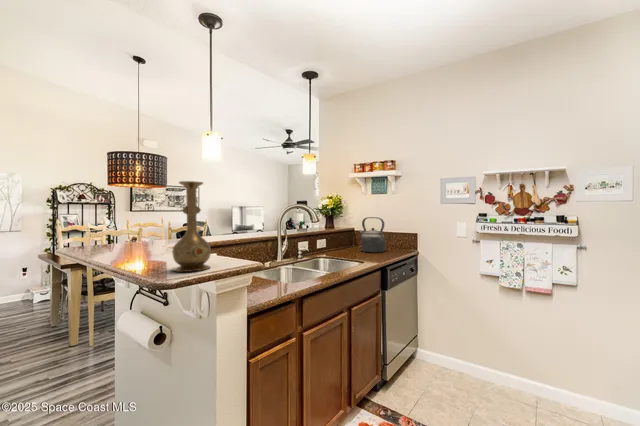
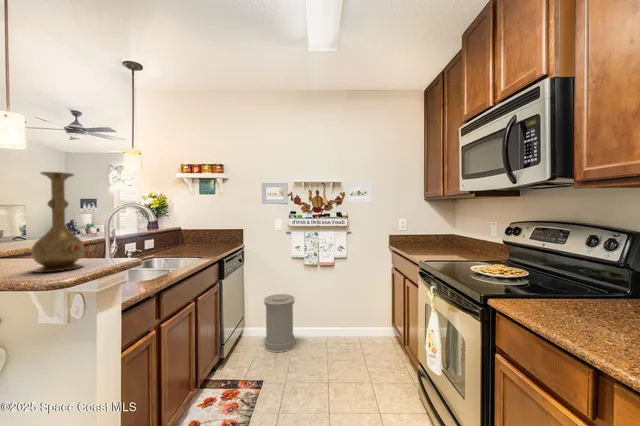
kettle: present [359,217,386,252] -> none [188,216,216,248]
trash can: none [438,319,483,398] -> present [264,294,295,352]

